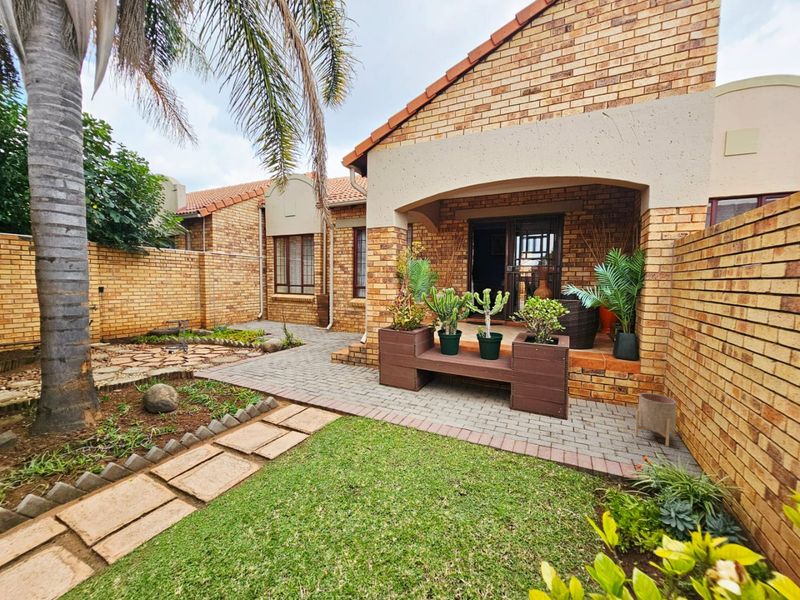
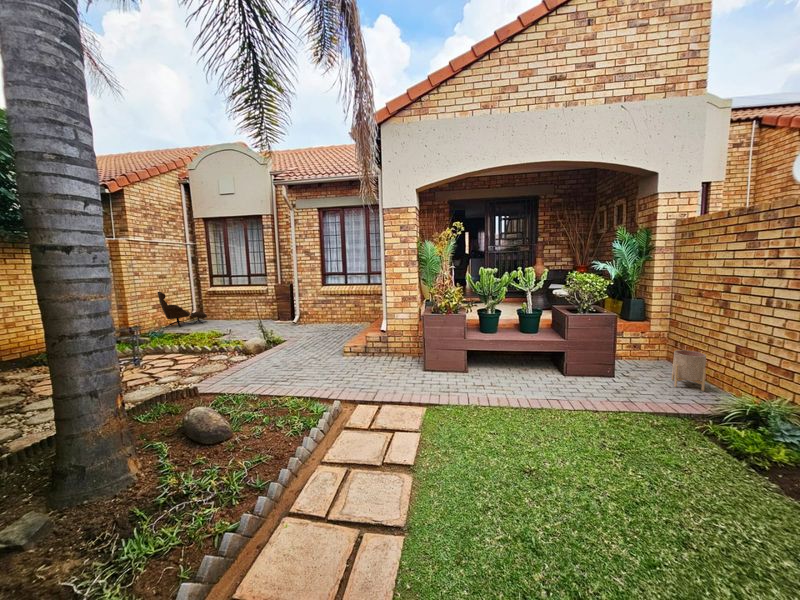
lounge chair: none [230,295,266,325] -> present [158,292,207,327]

